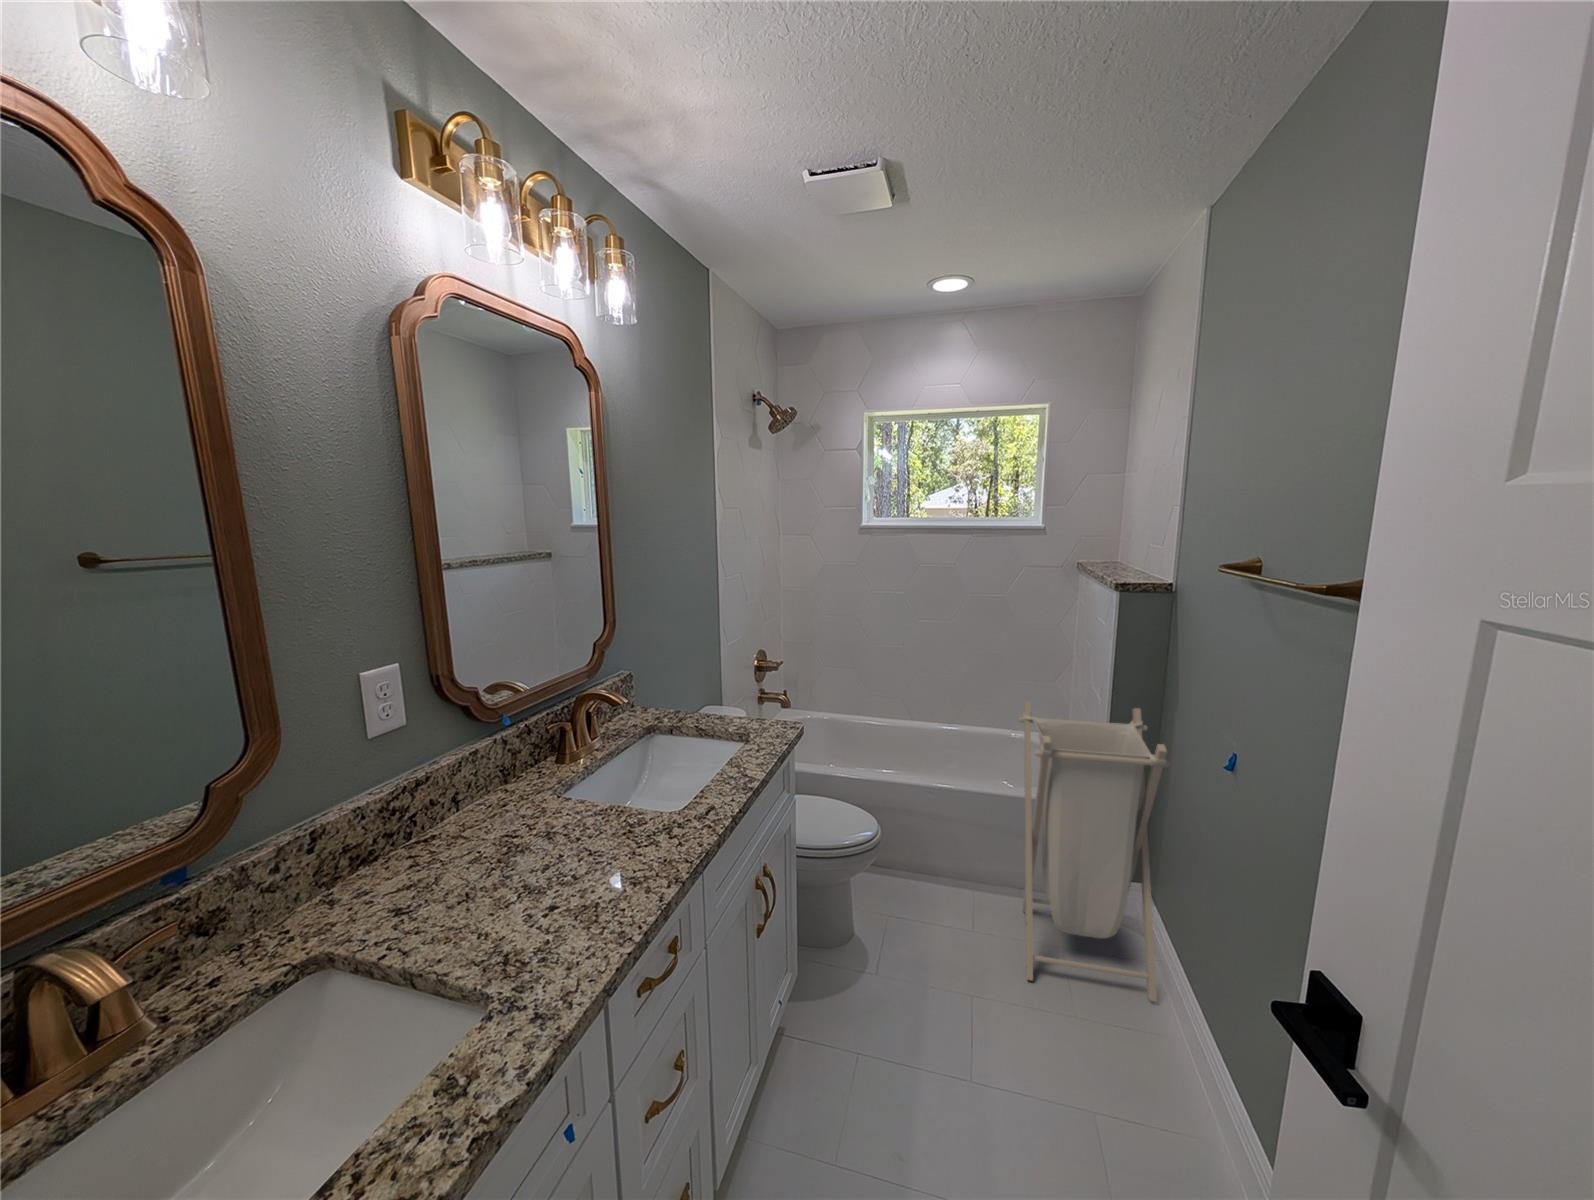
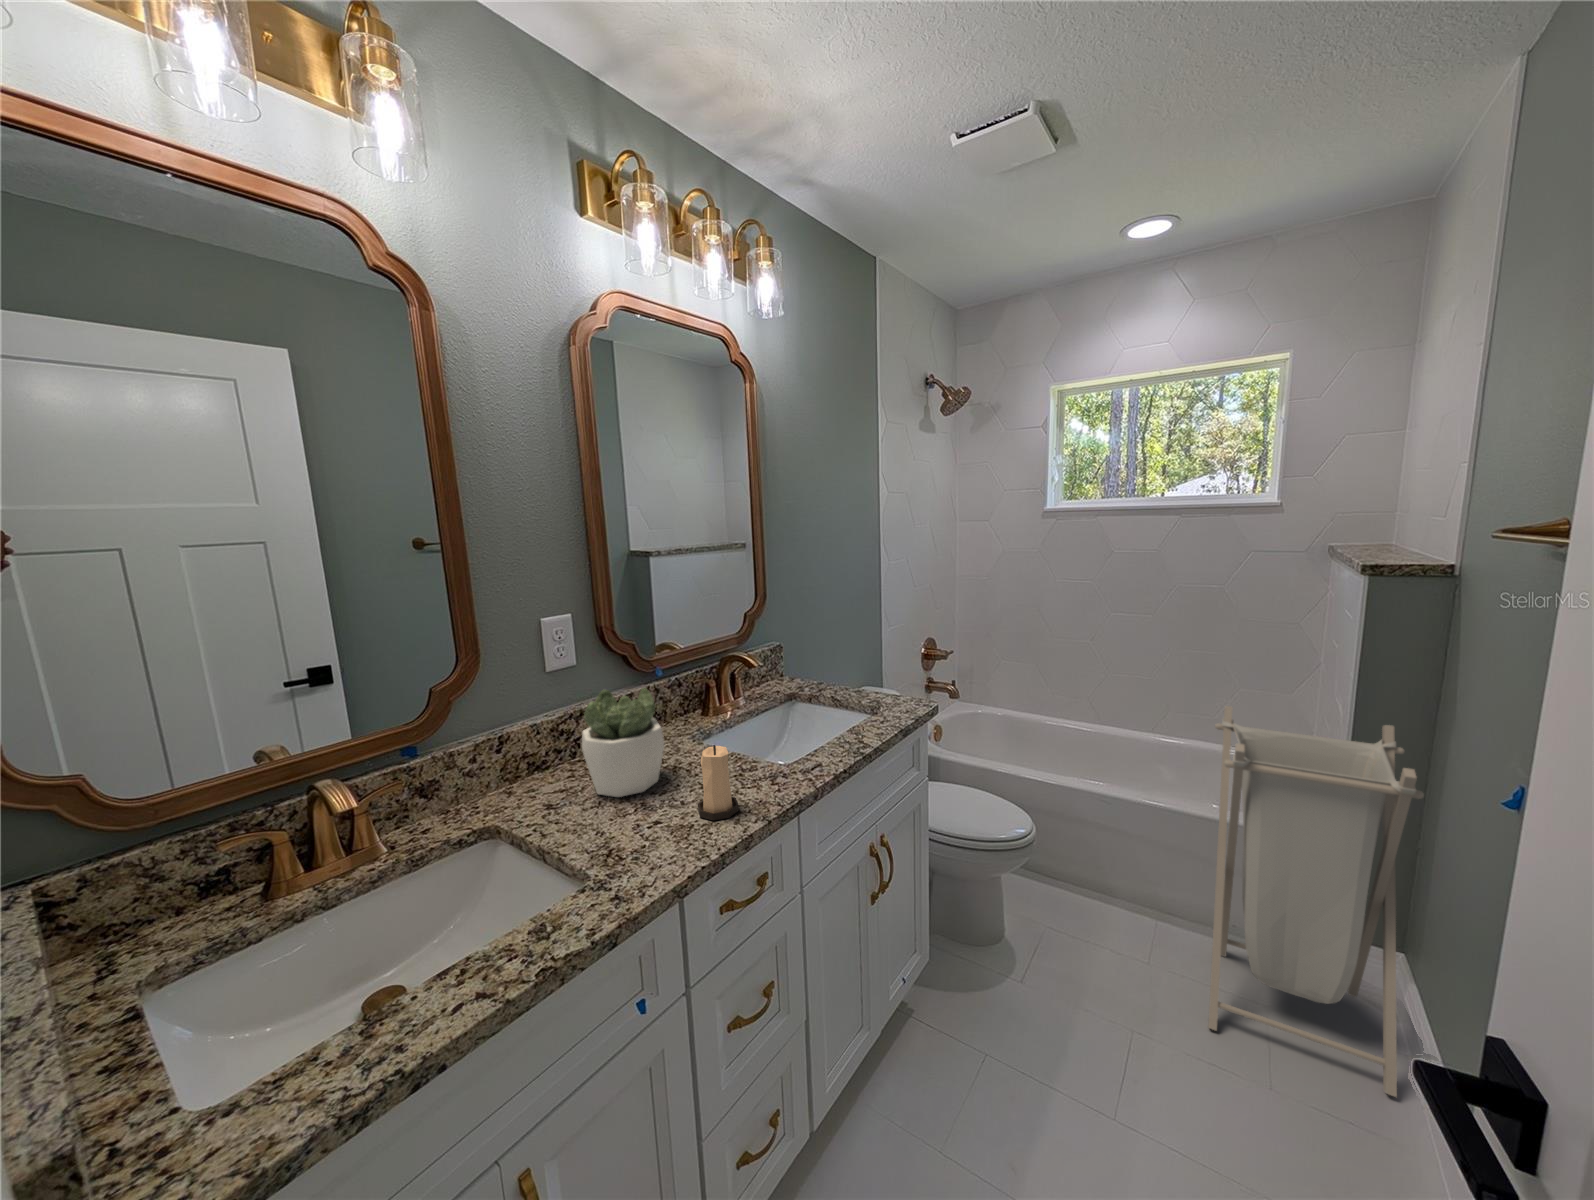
succulent plant: none [434,748,542,884] -> present [582,688,664,797]
candle: none [597,808,645,894] -> present [698,745,739,820]

